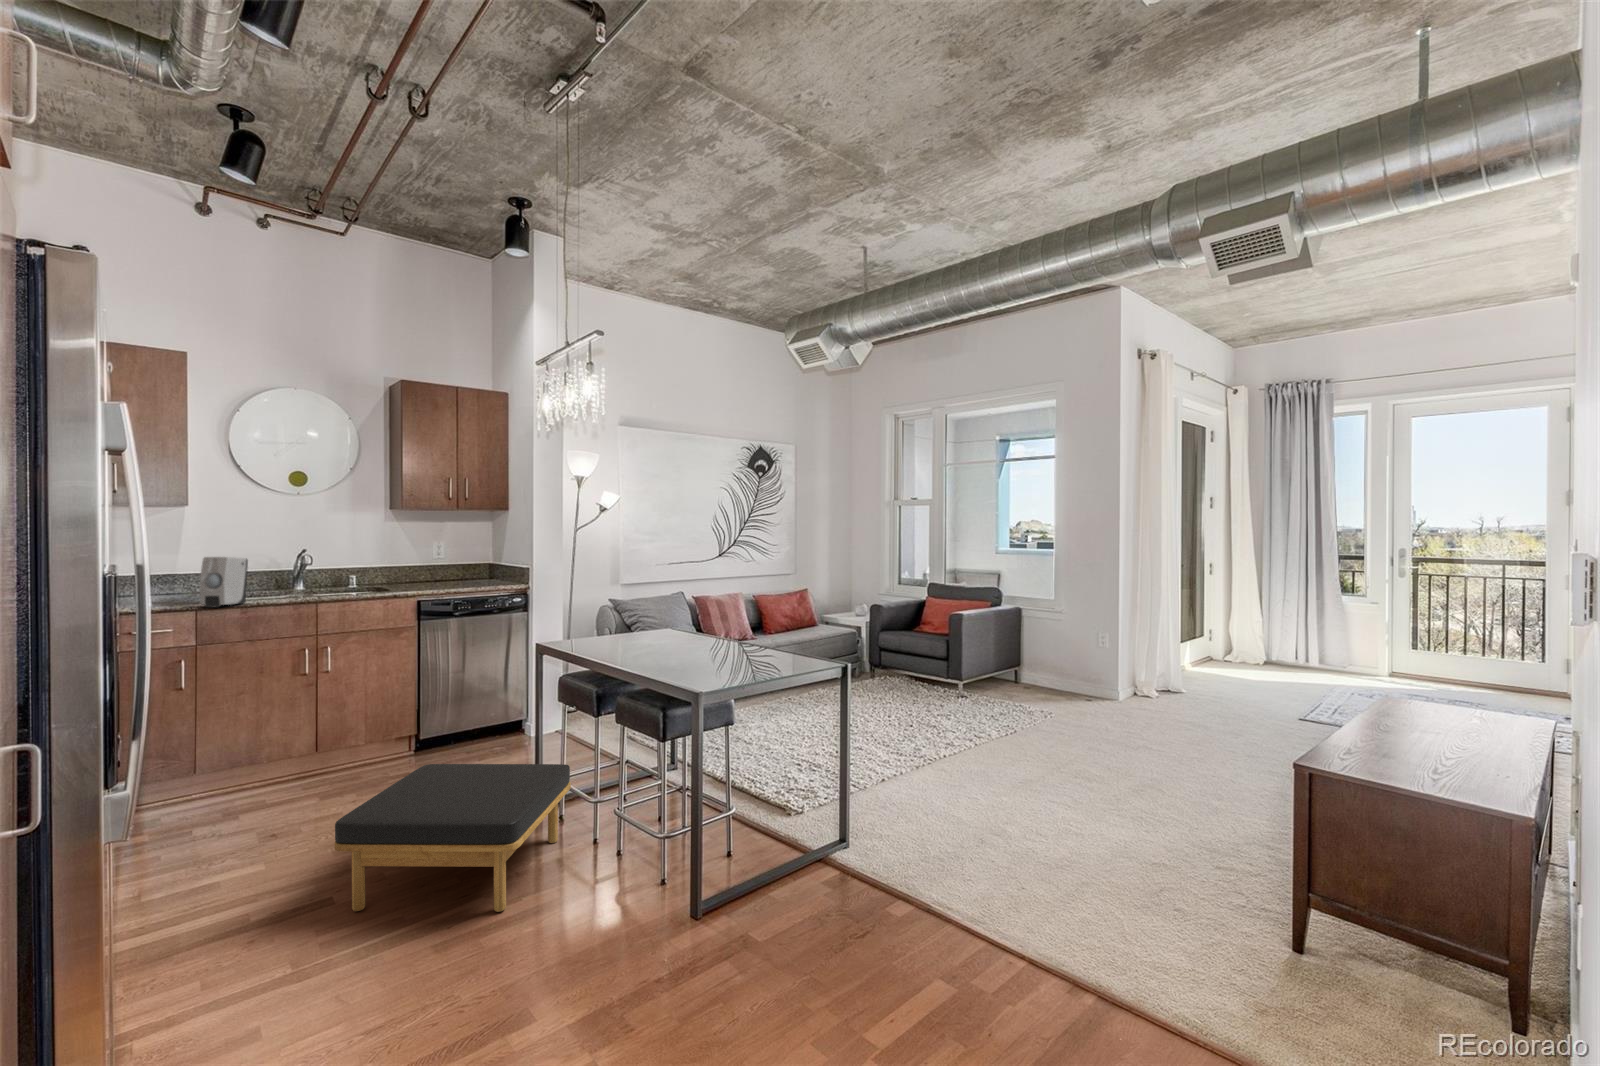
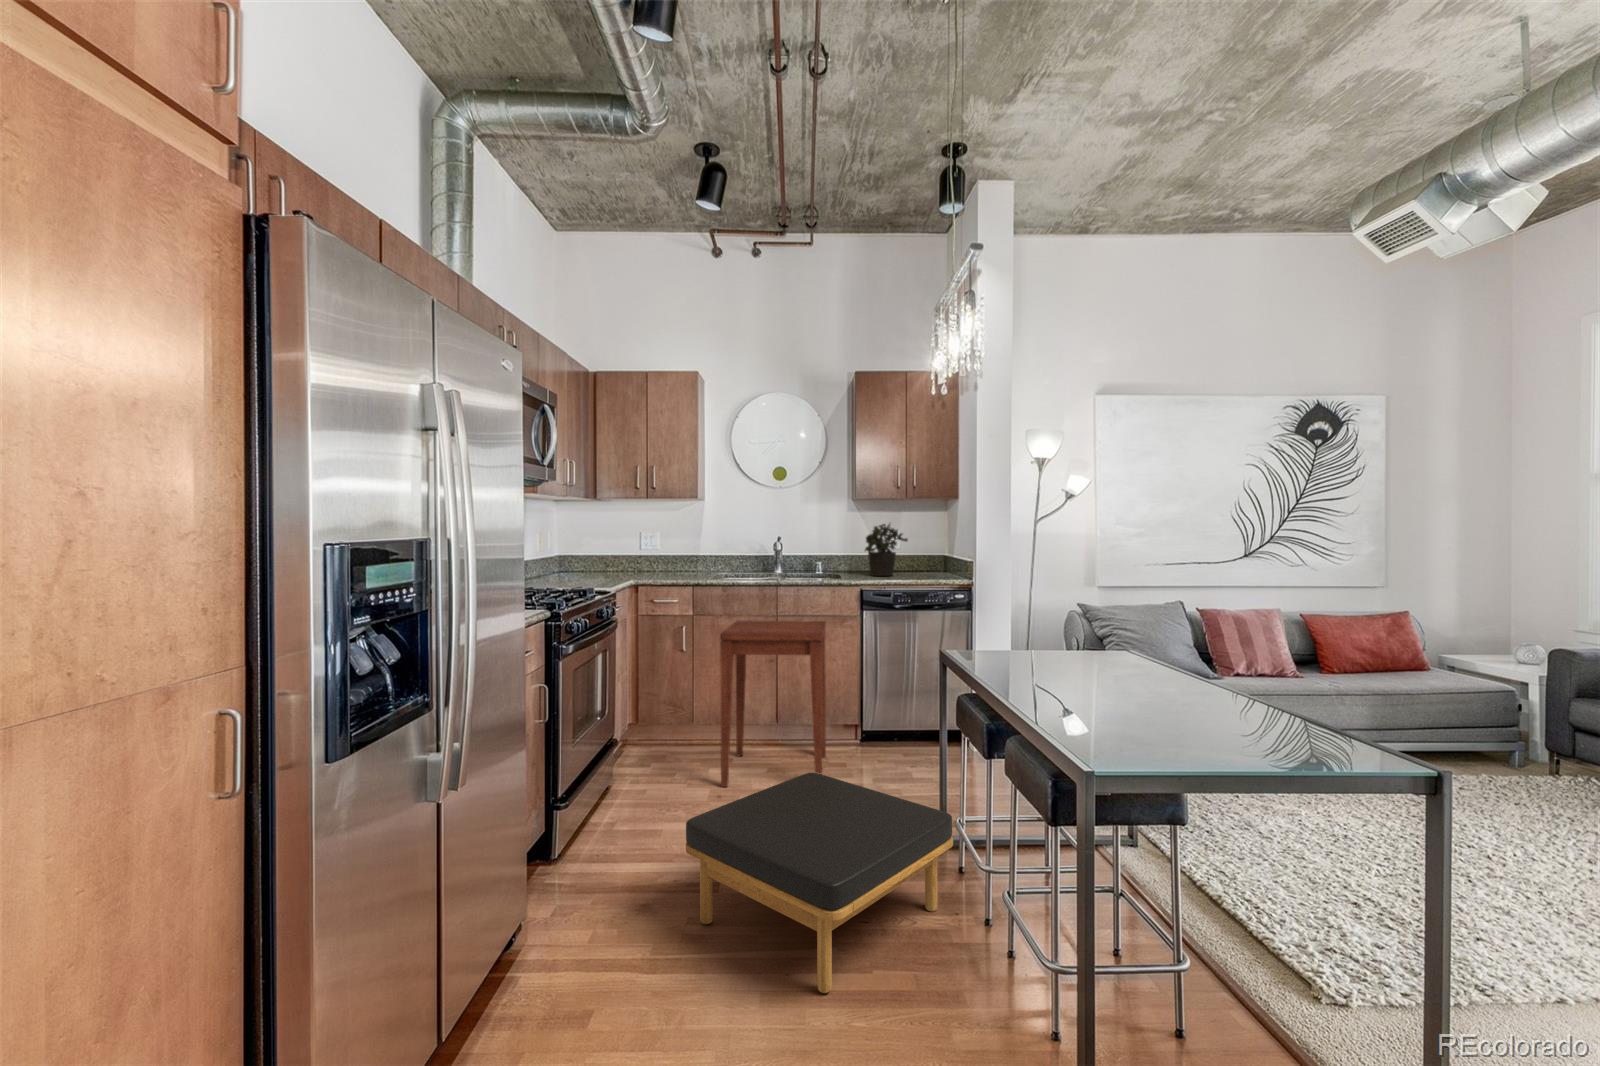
potted plant: none [407,529,452,583] -> present [865,524,908,576]
soap dispenser: present [200,557,248,607] -> none [686,543,722,588]
side table: none [274,631,401,815] -> present [720,621,826,787]

